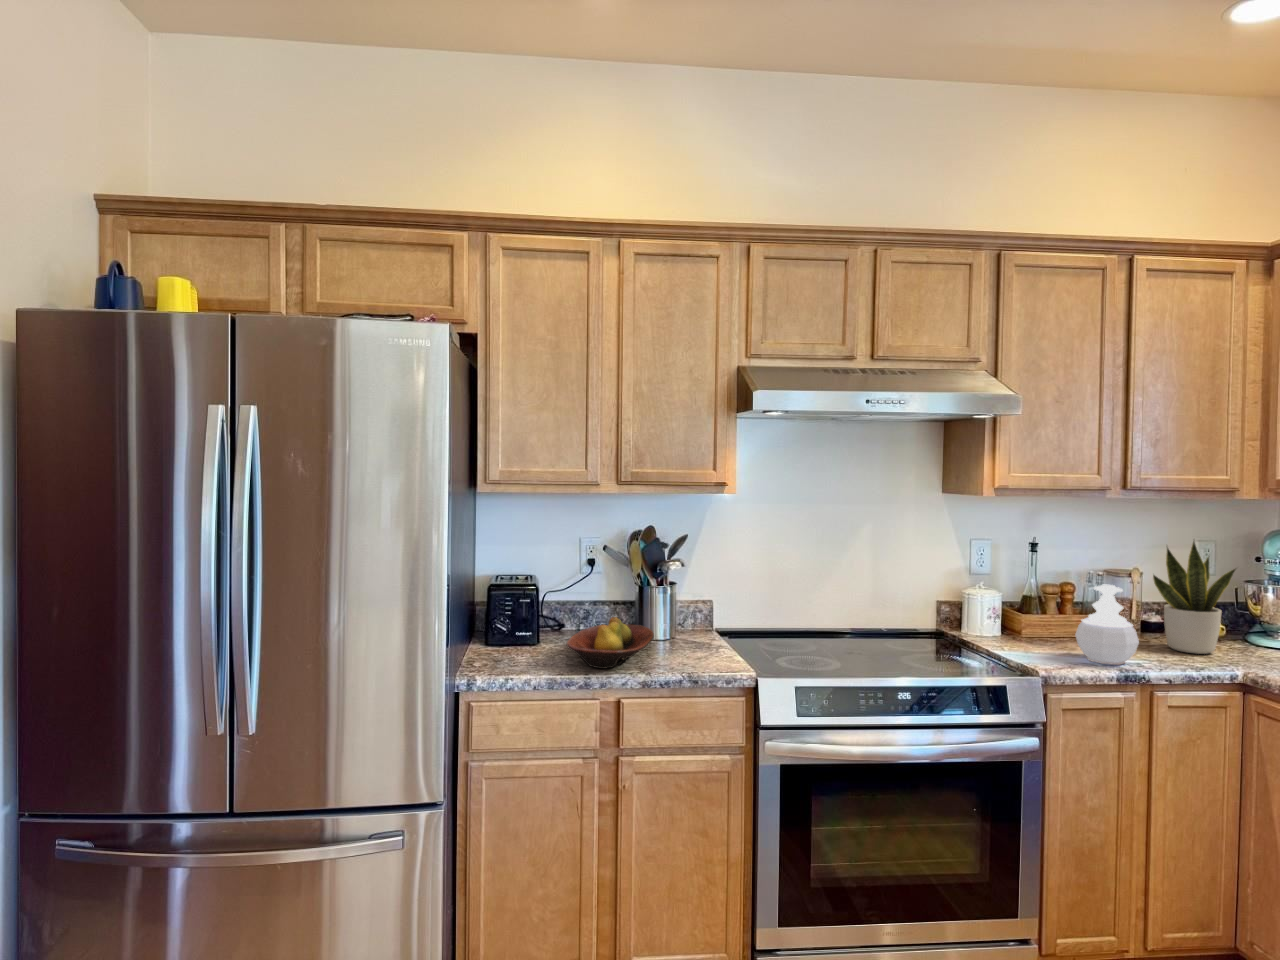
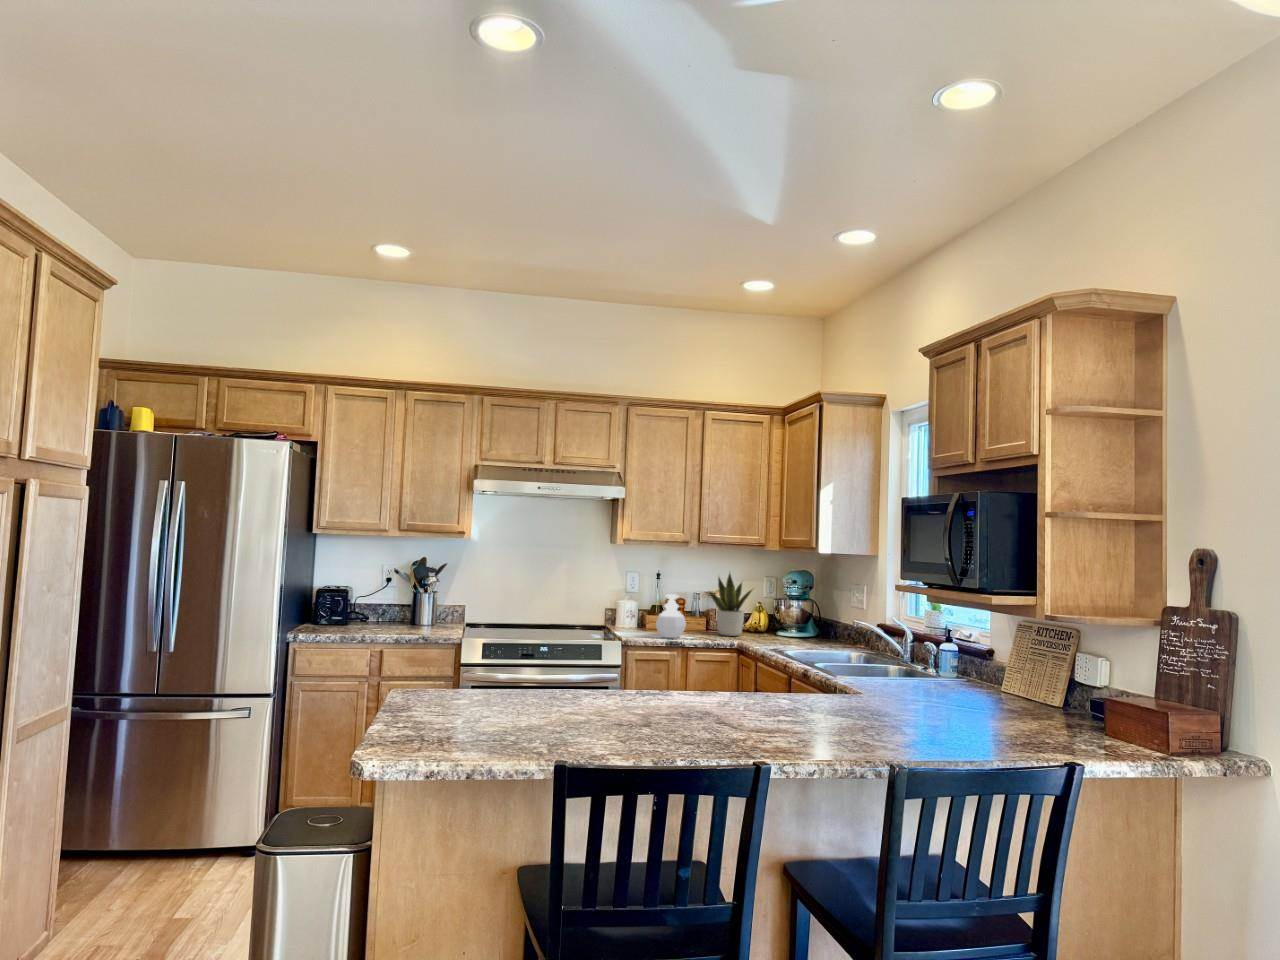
fruit bowl: present [567,617,654,668] -> none [358,608,415,633]

